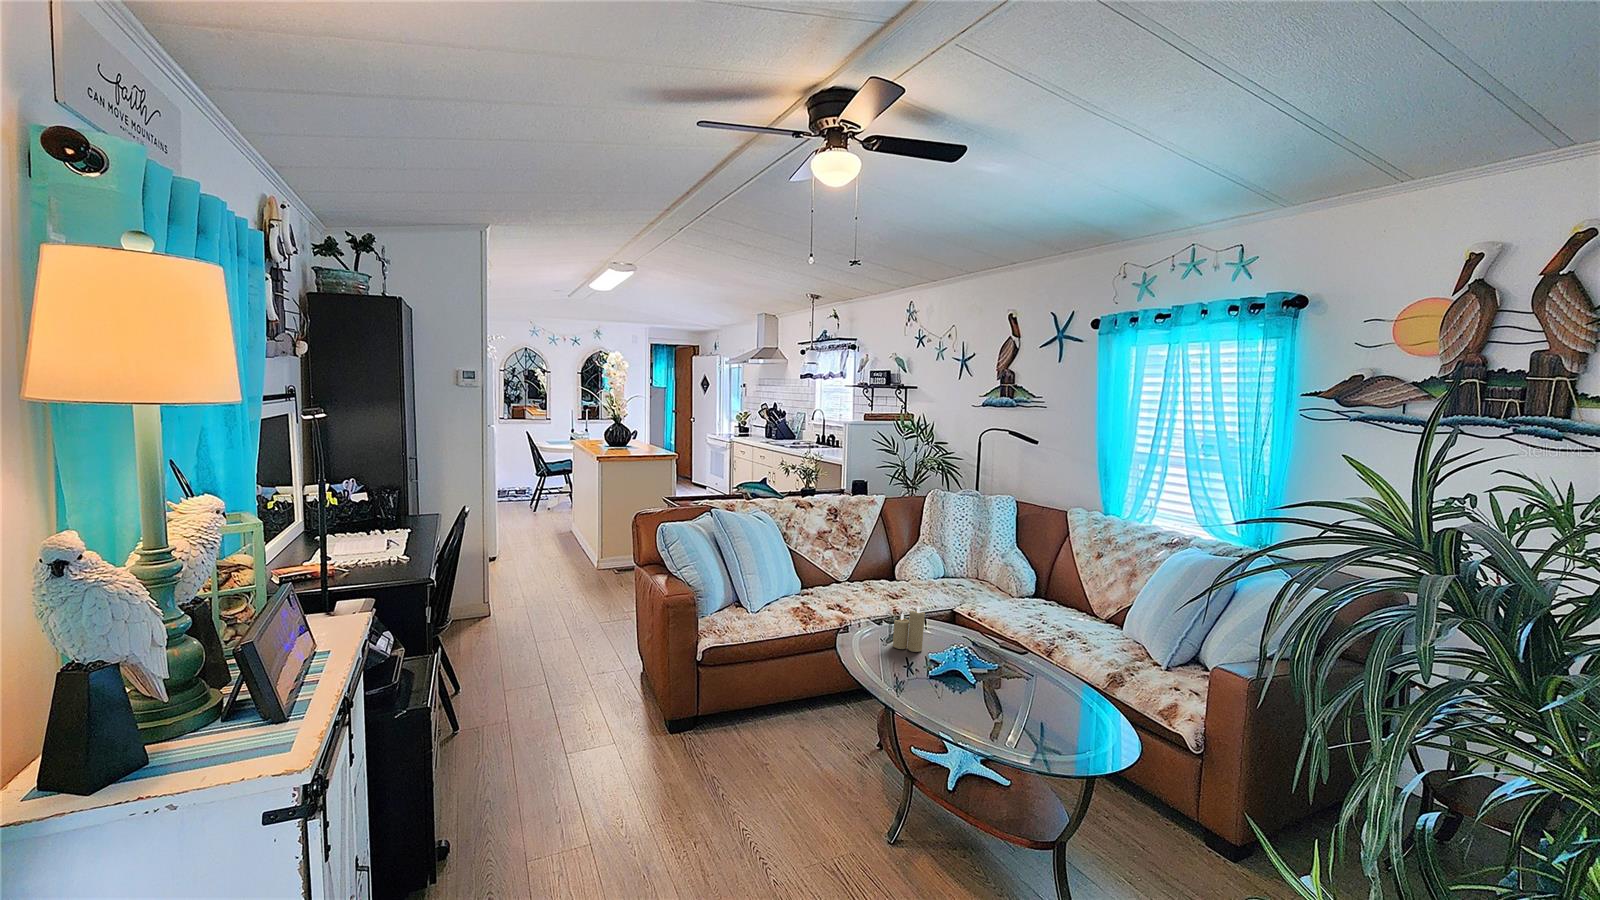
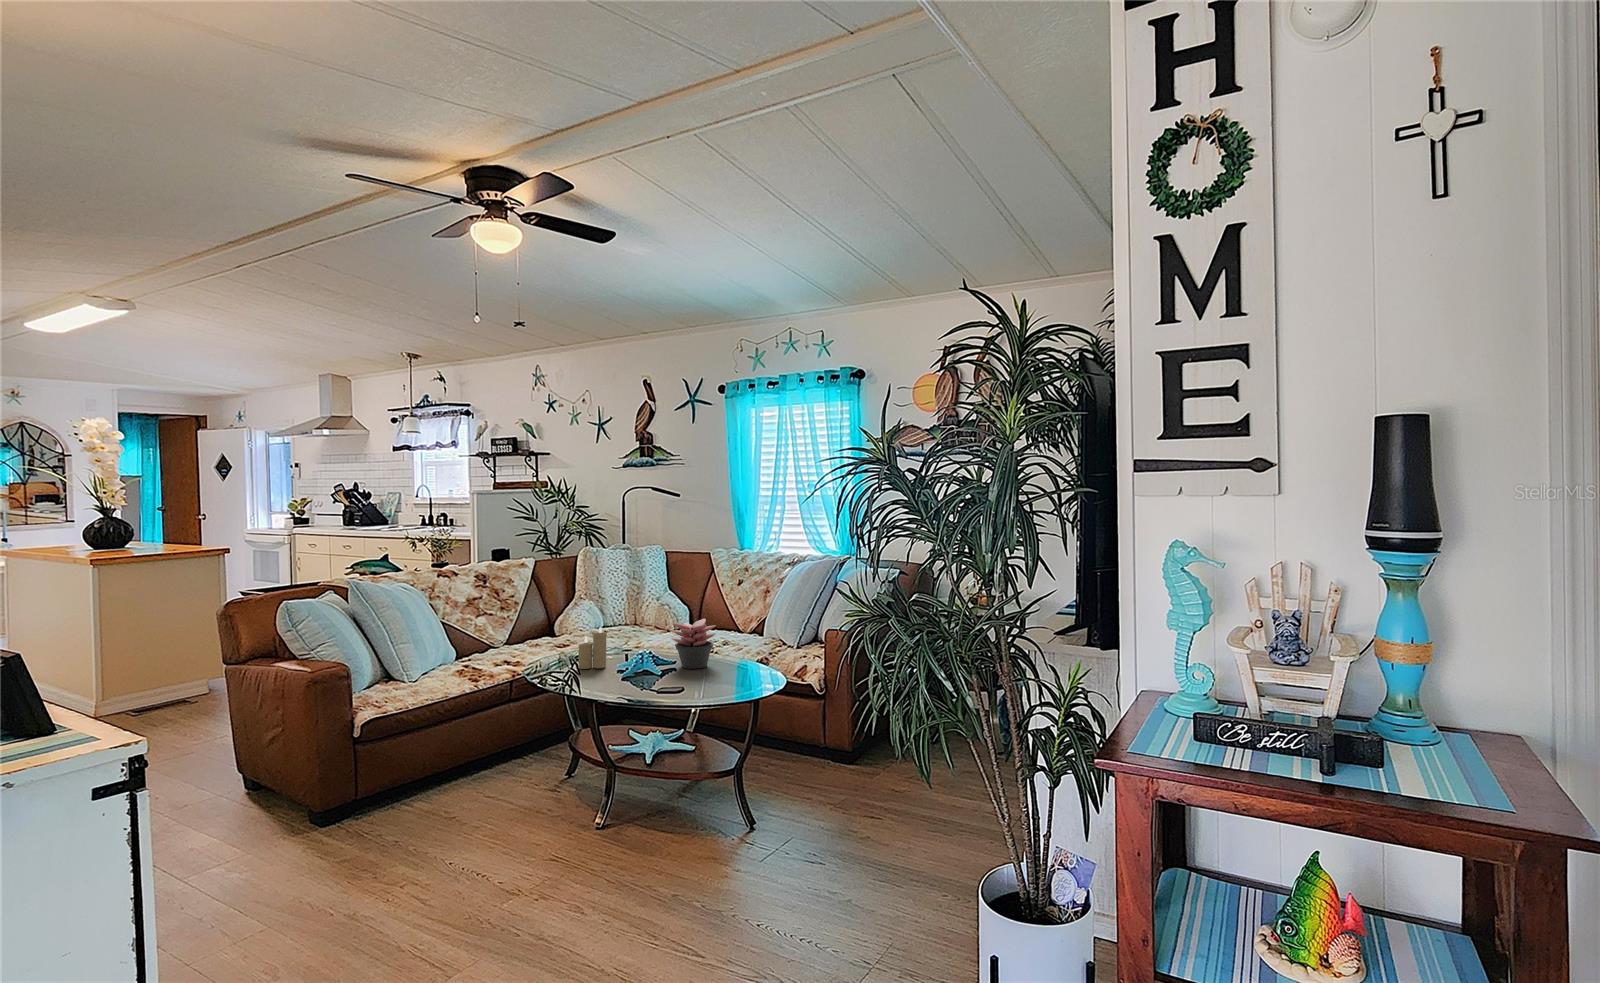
succulent plant: none [999,617,1056,680] -> present [671,619,716,669]

